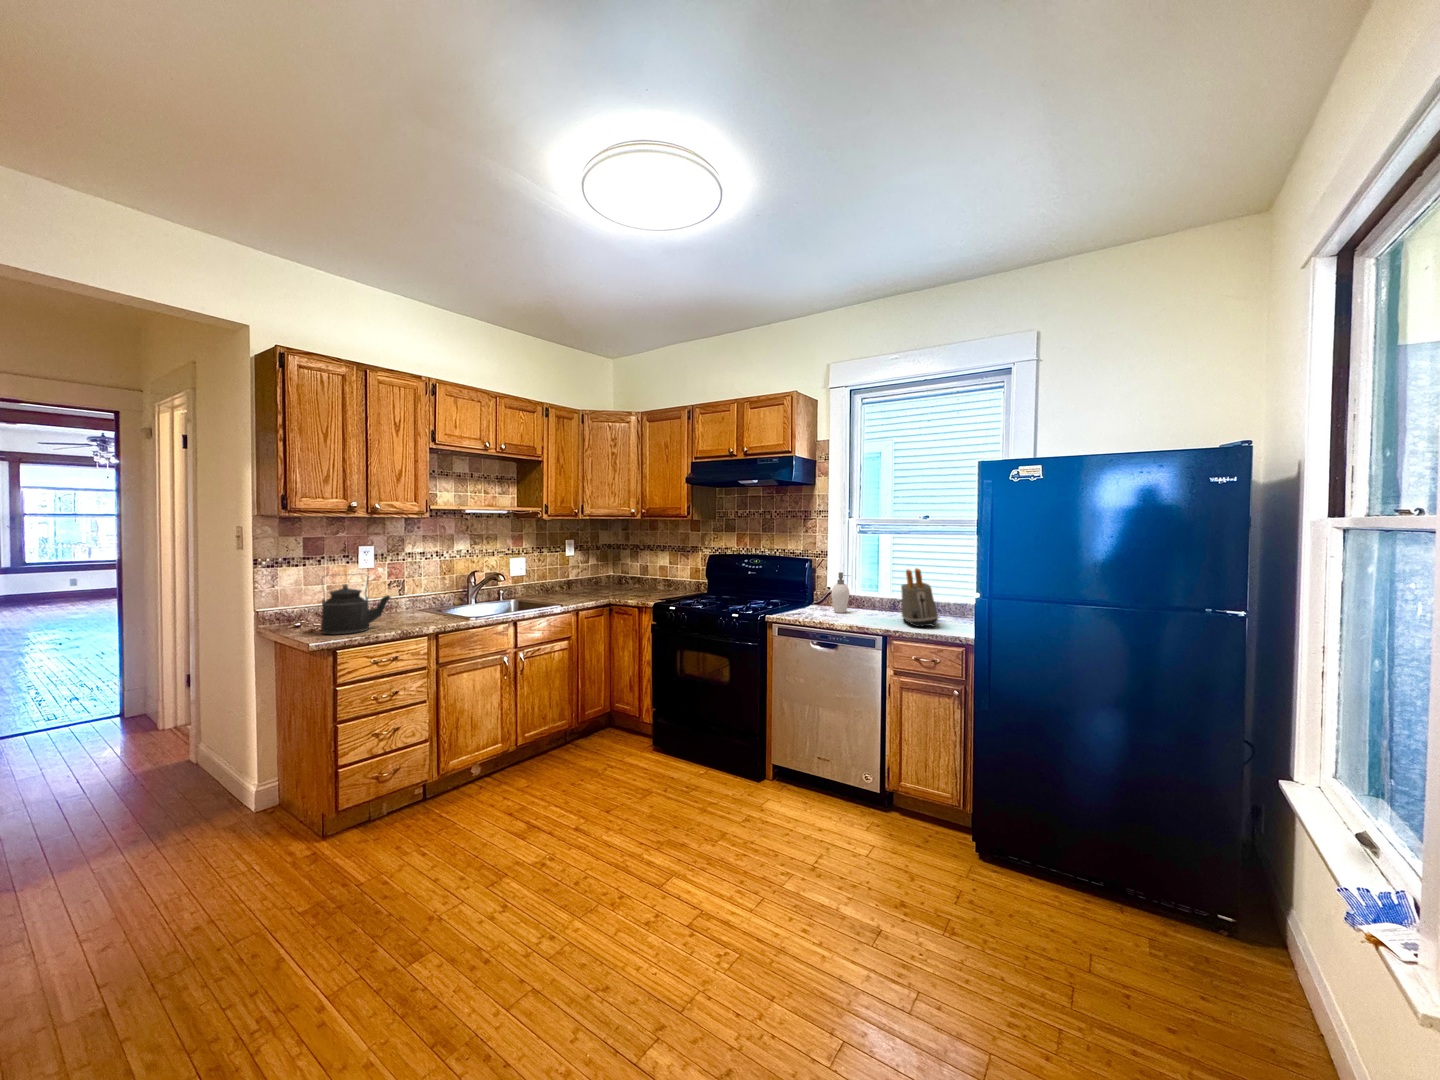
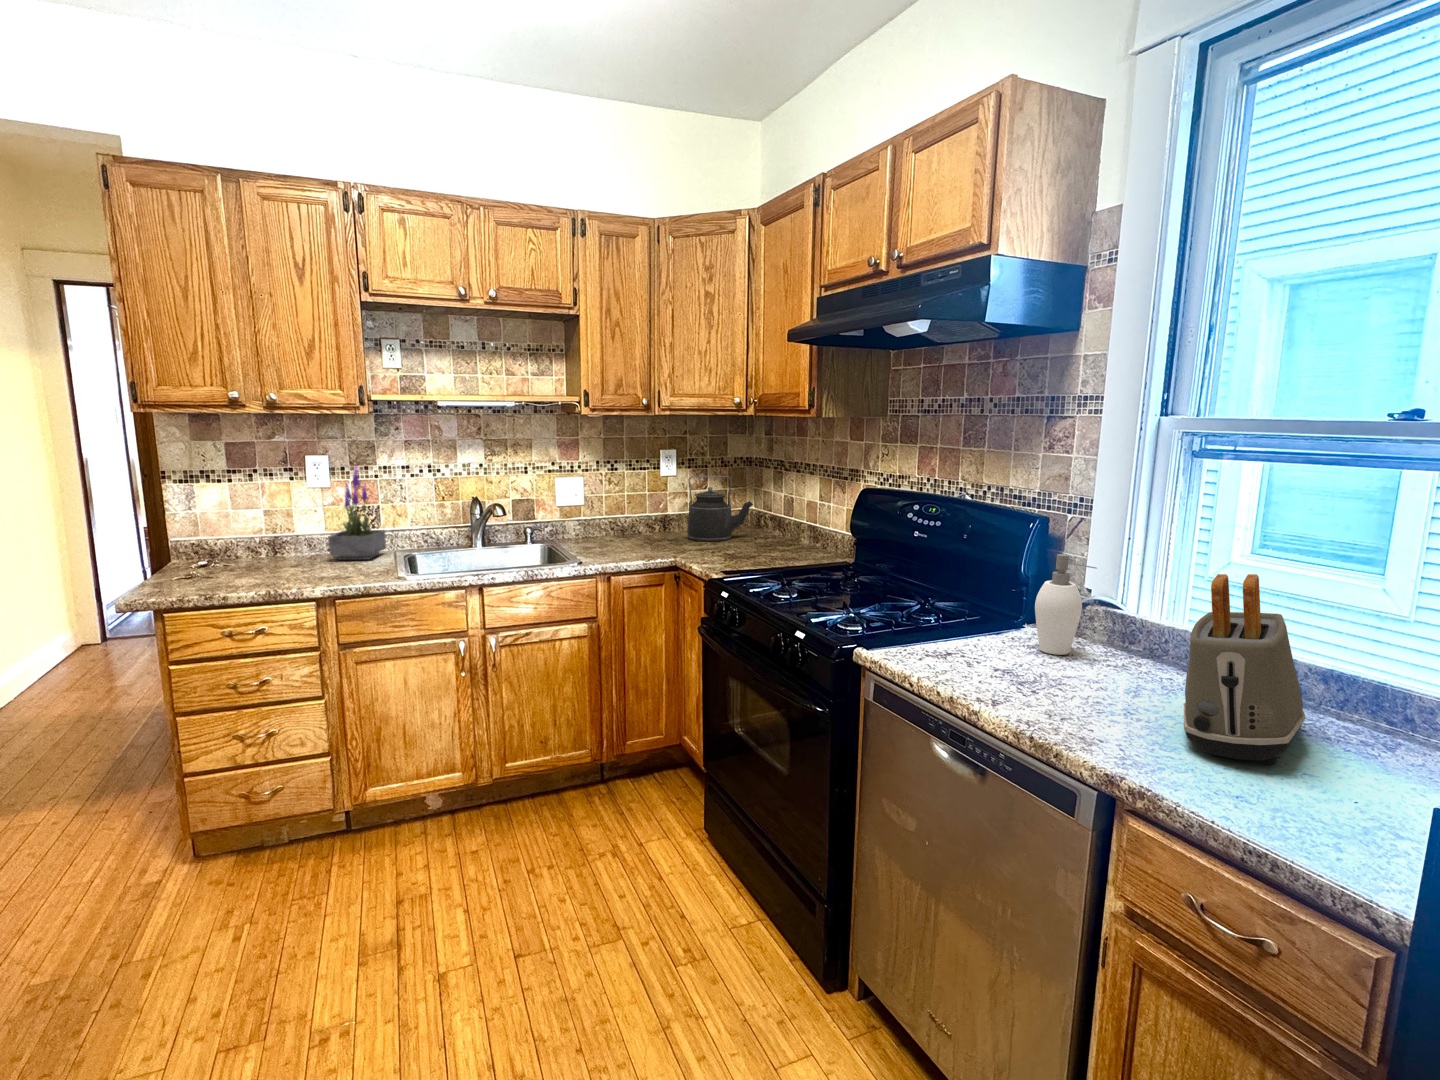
potted plant: none [390,550,425,616] -> present [328,465,386,560]
kettle: present [321,575,391,635] -> present [688,476,753,541]

